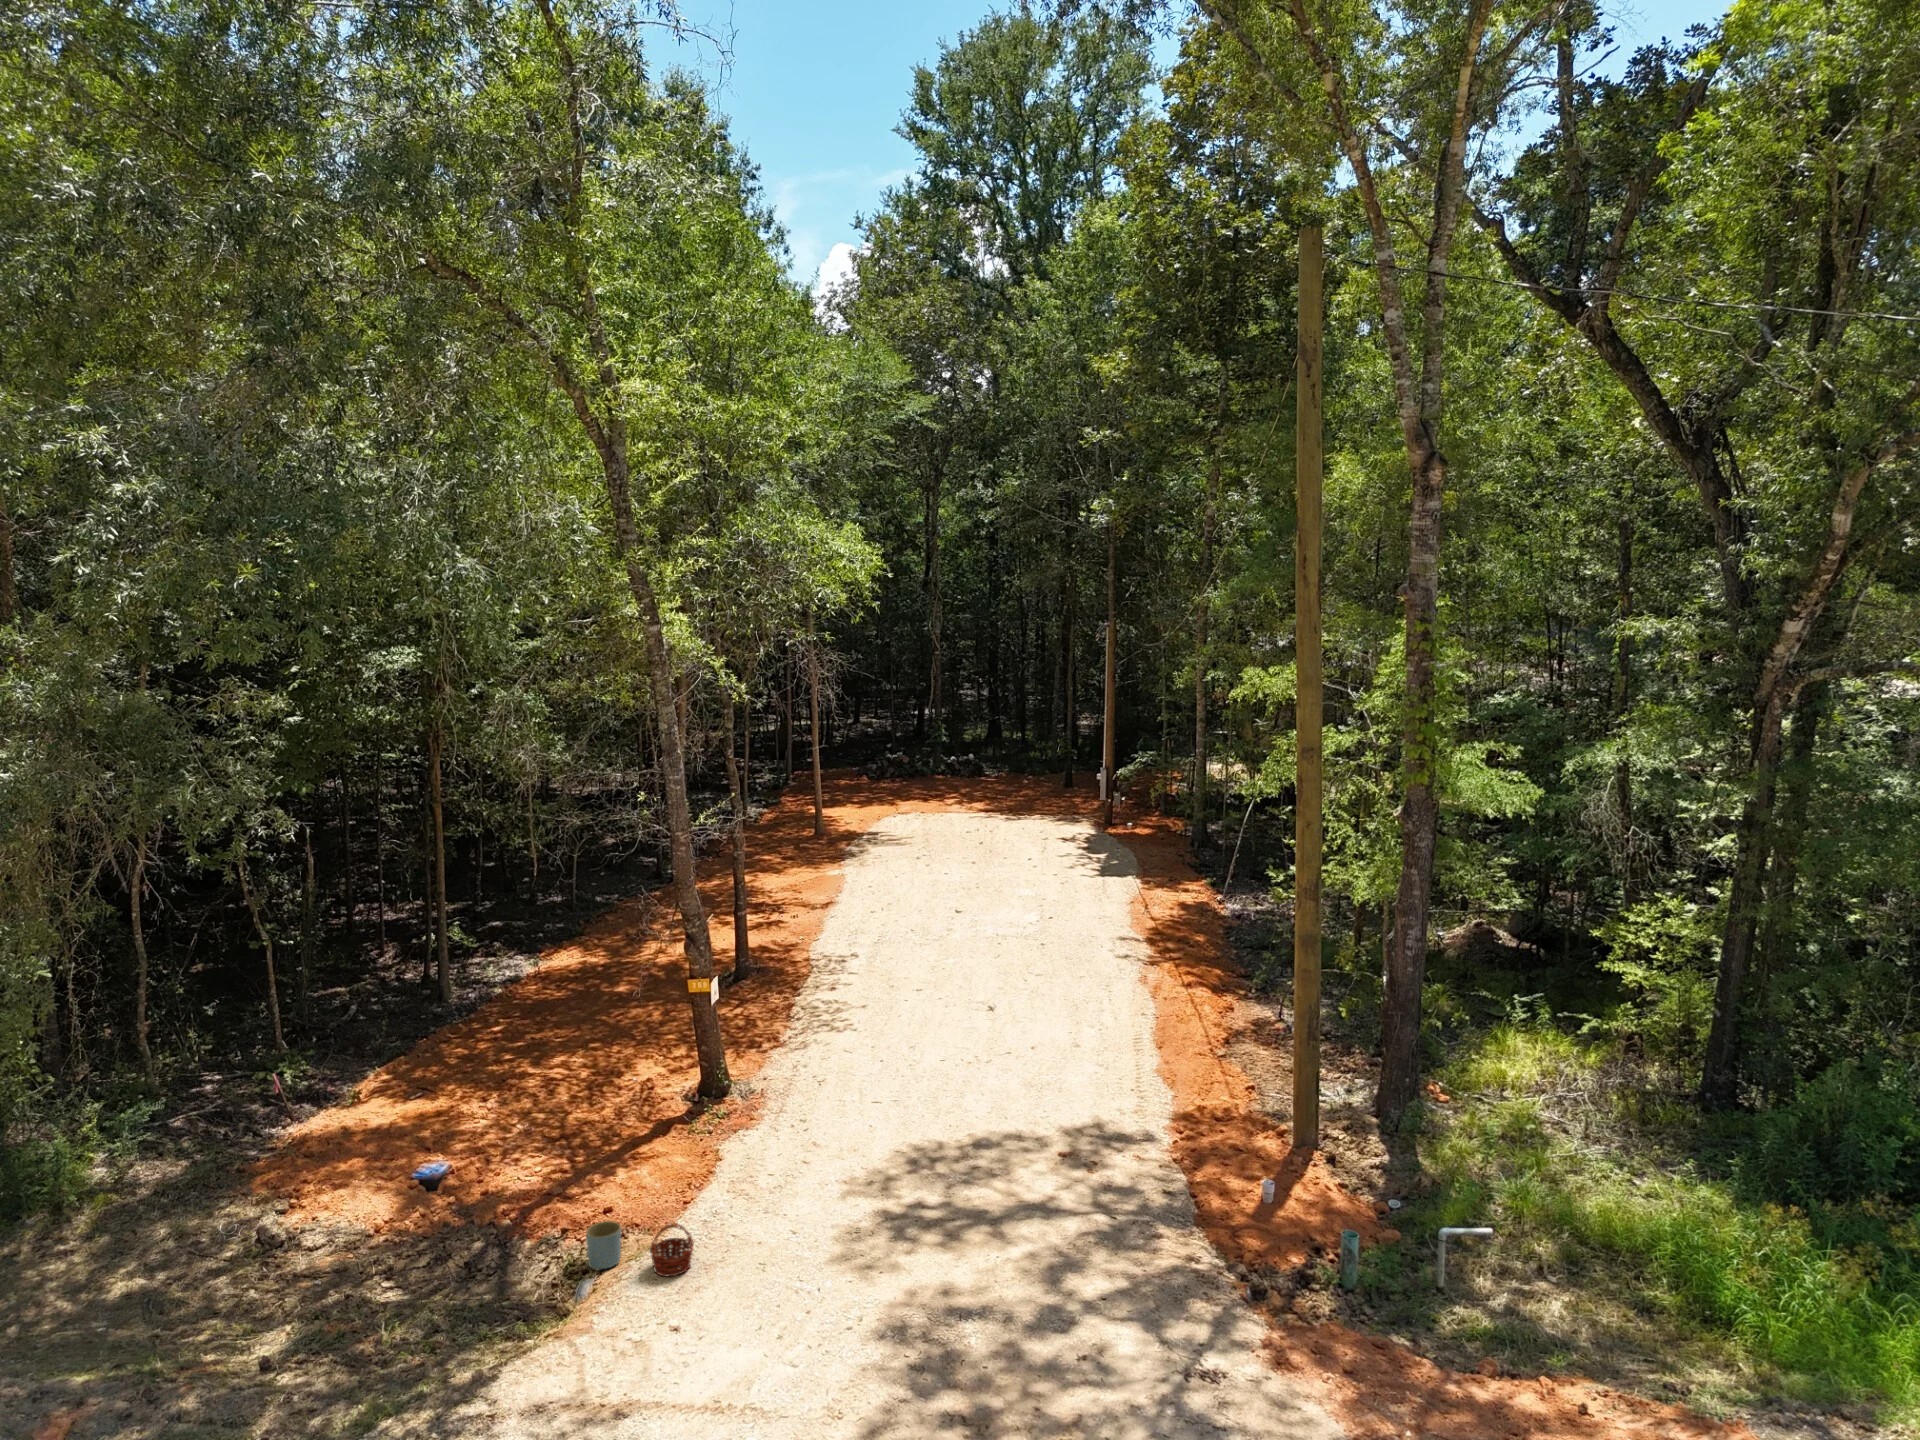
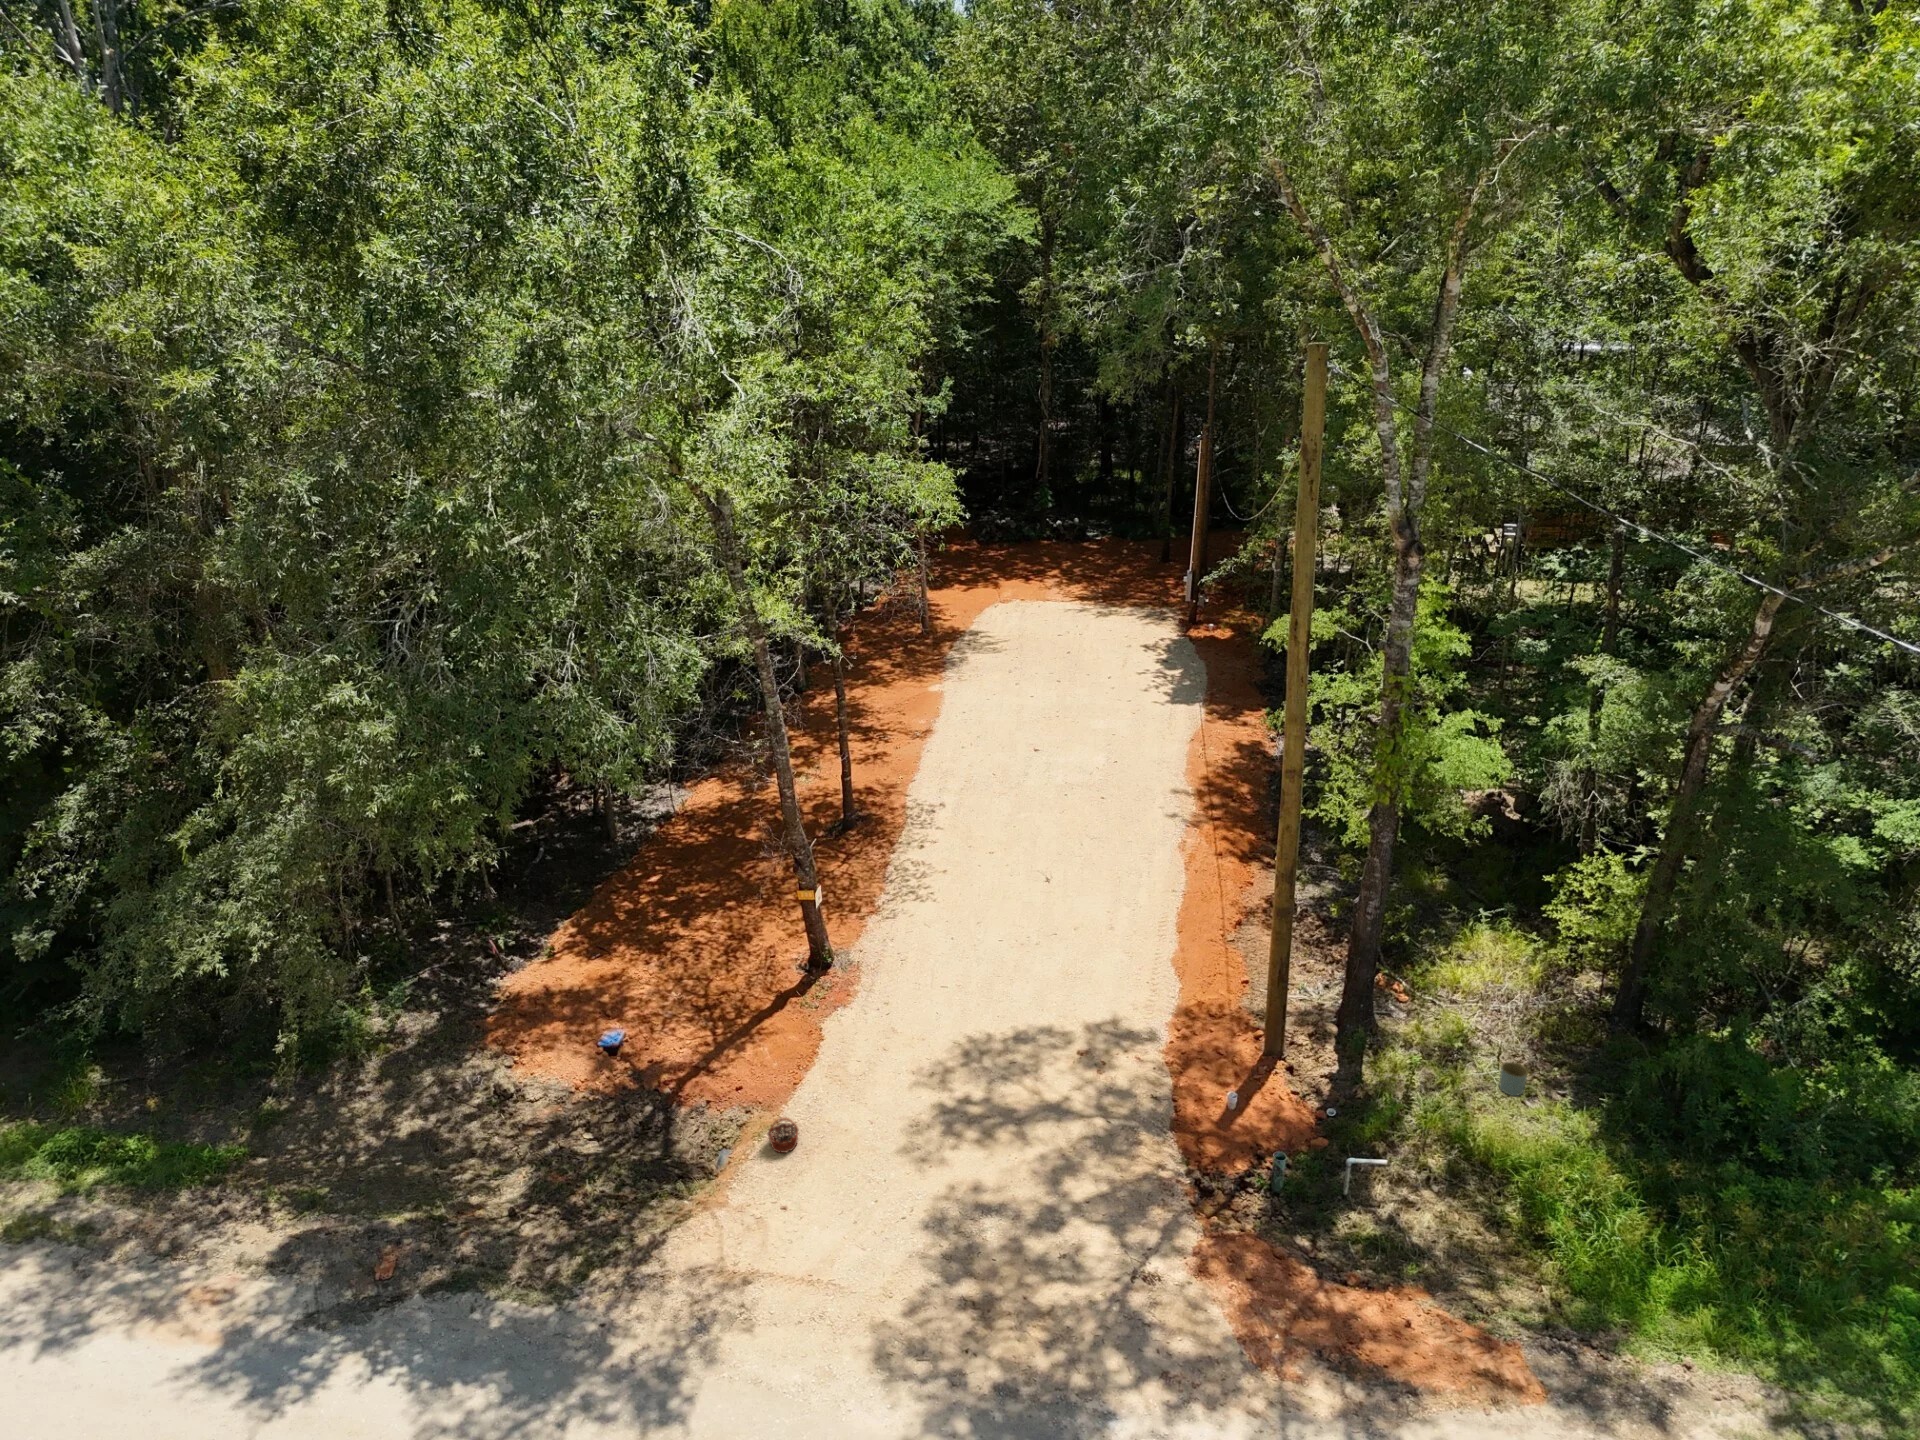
planter: present [586,1221,621,1271] -> present [1499,1062,1528,1096]

